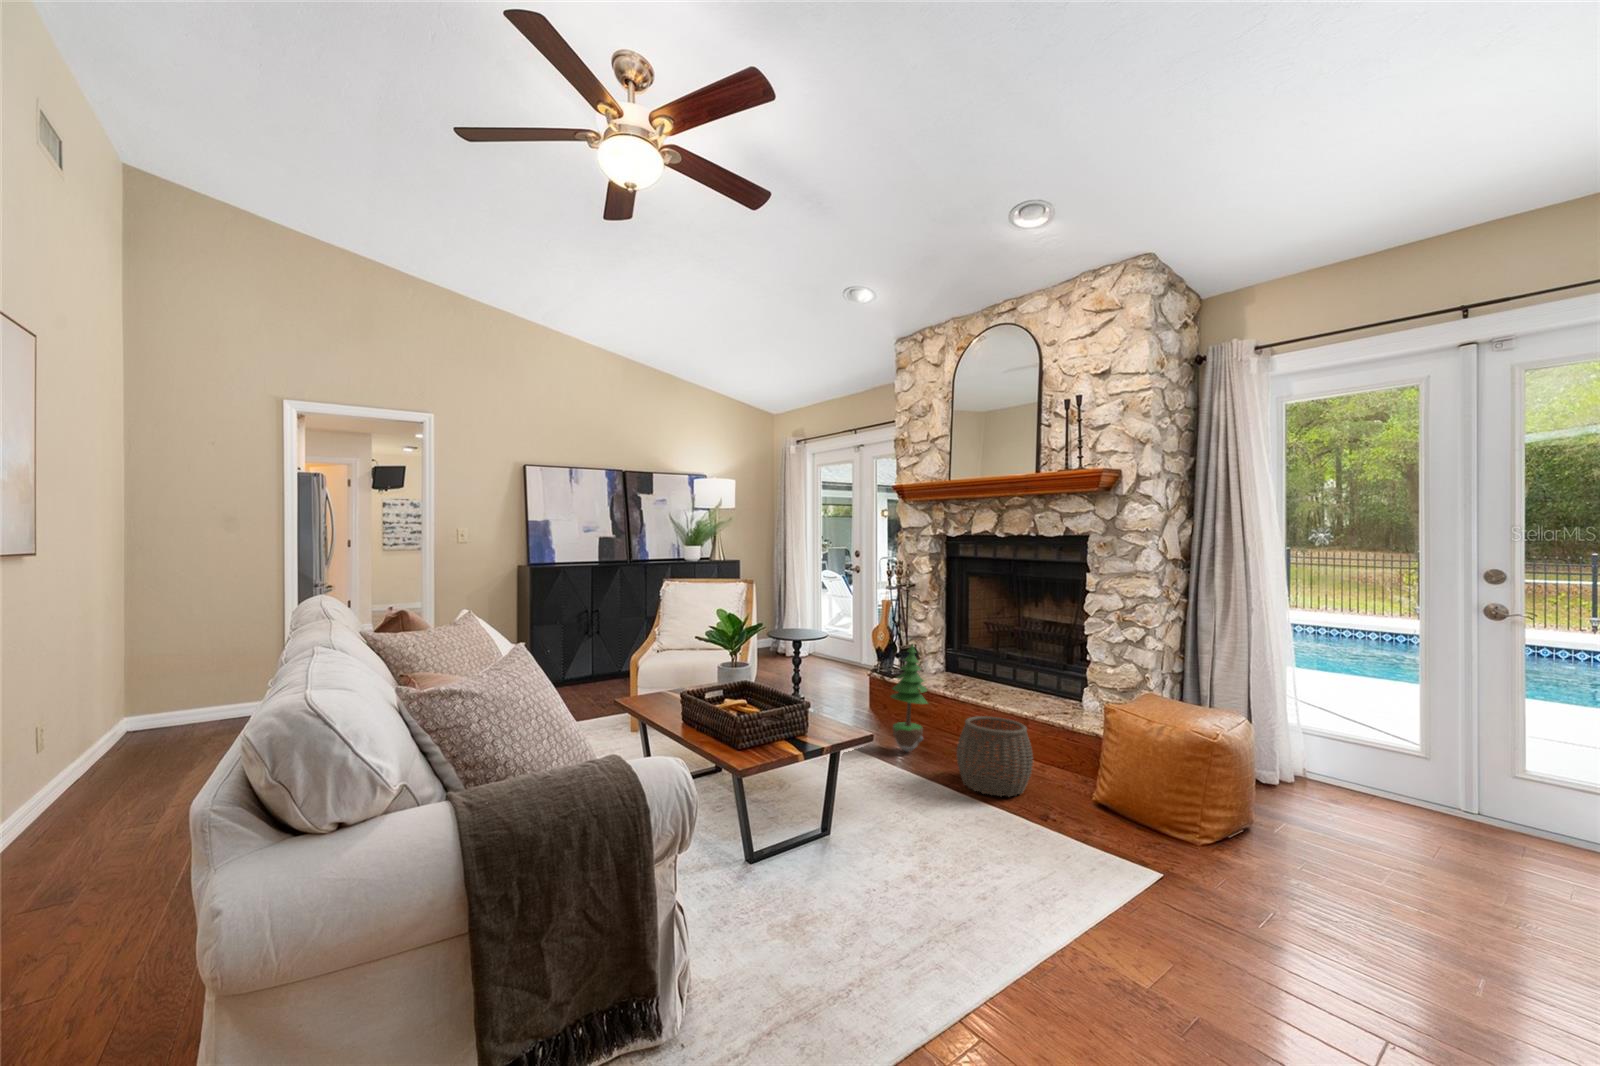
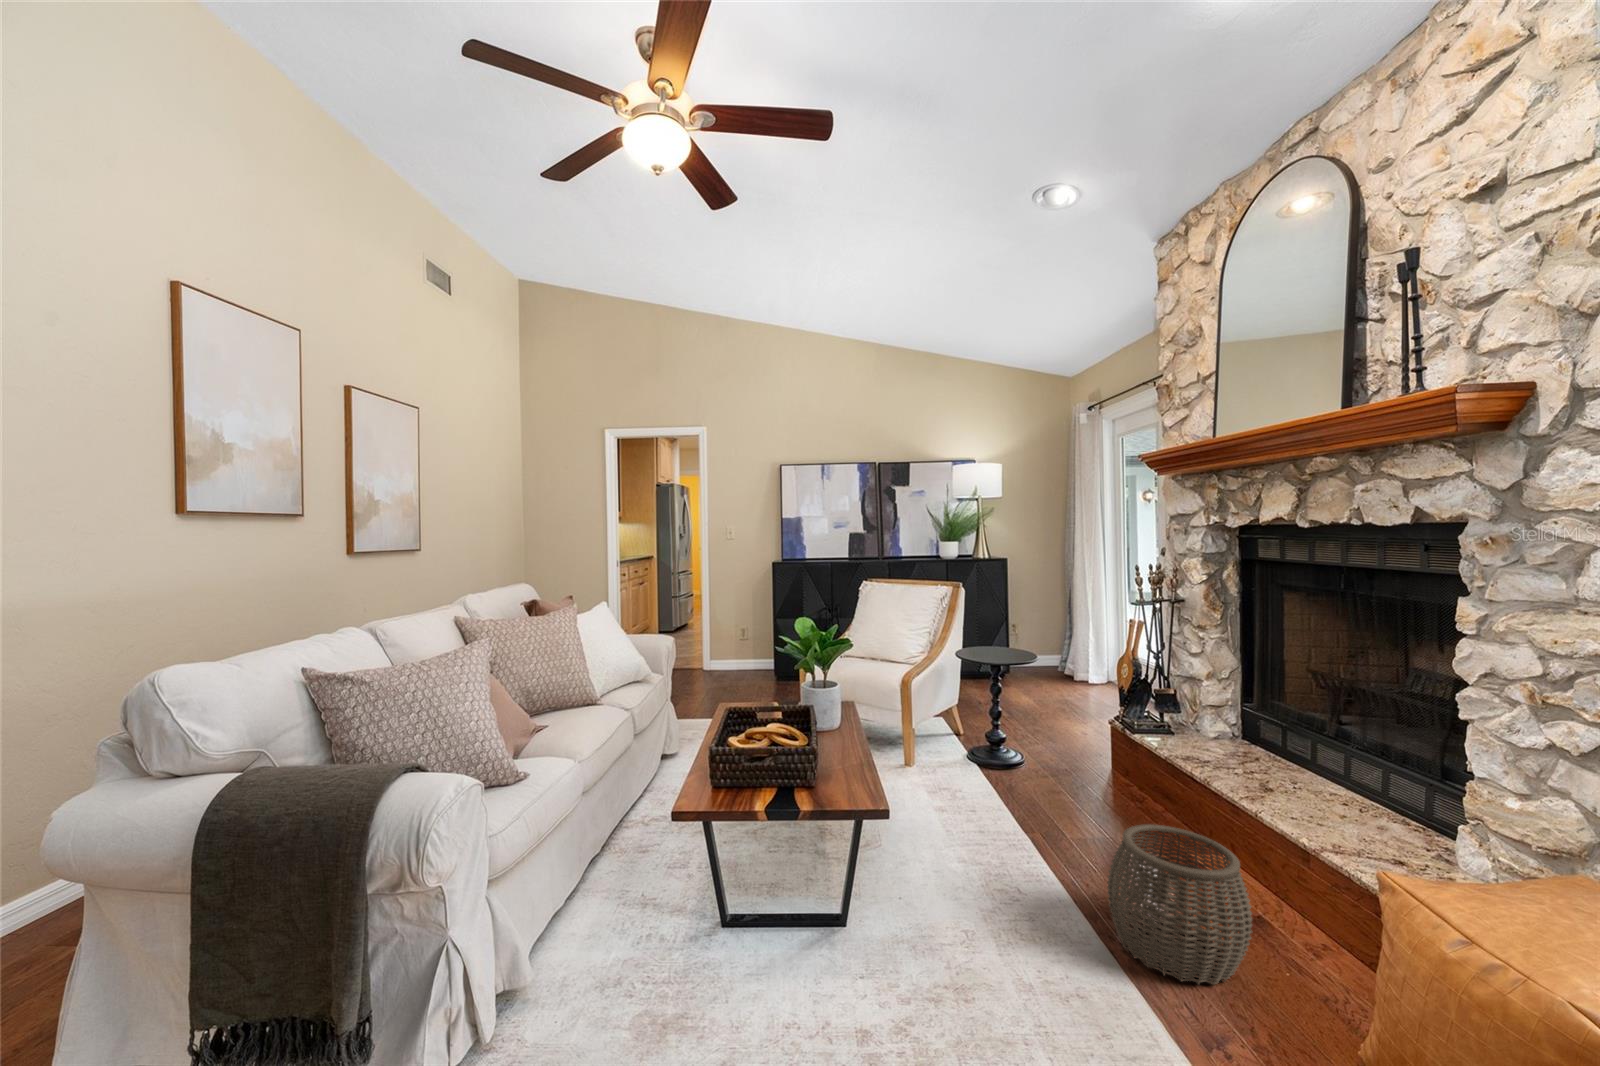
potted tree: present [891,644,928,752] -> none [1060,688,1124,851]

